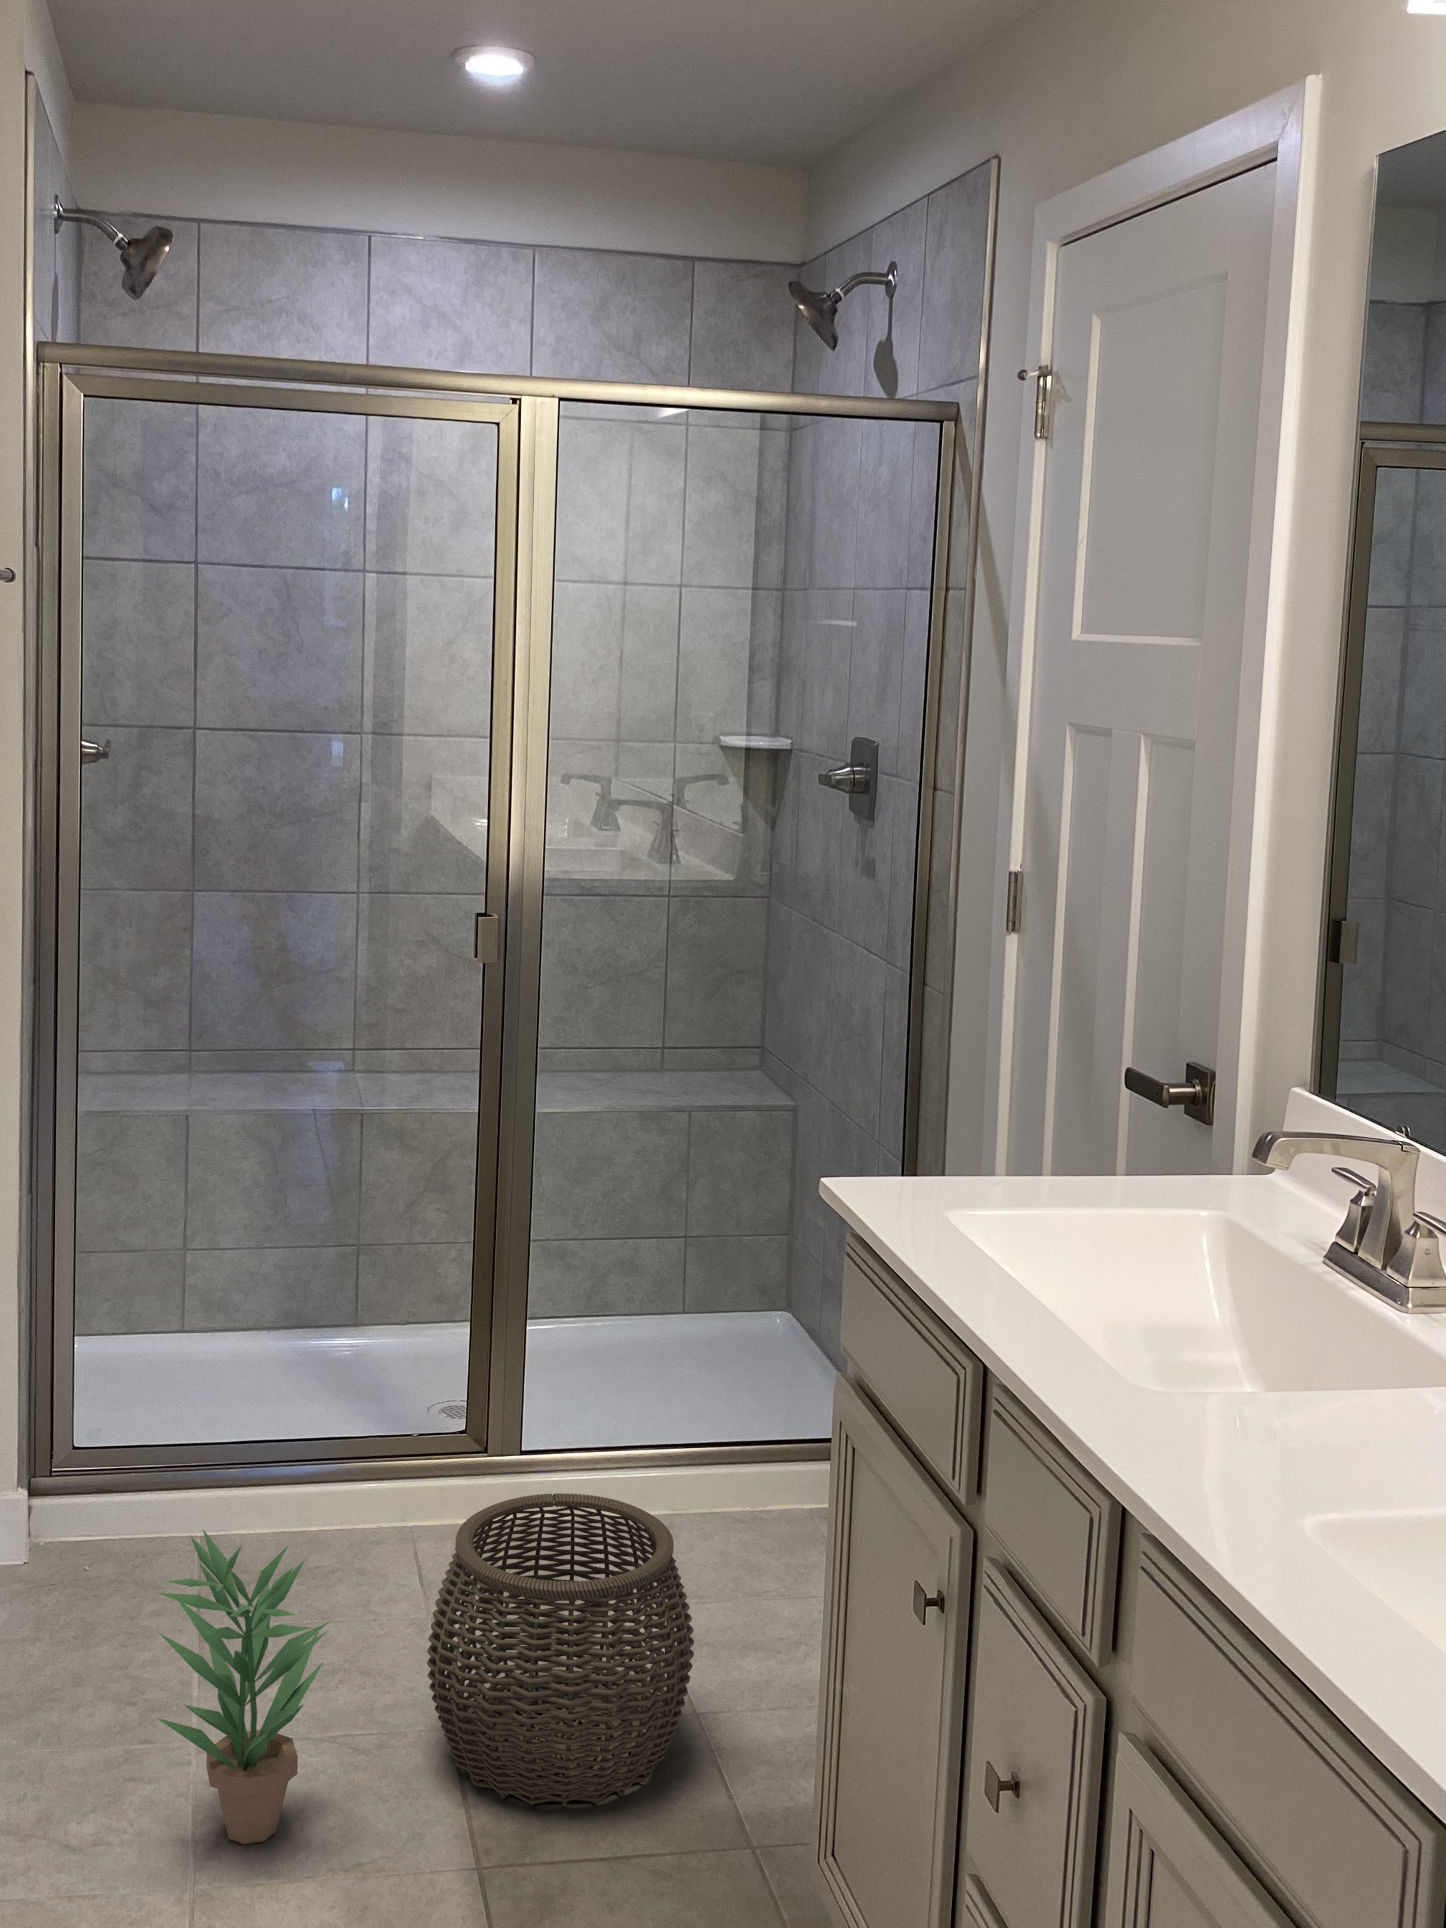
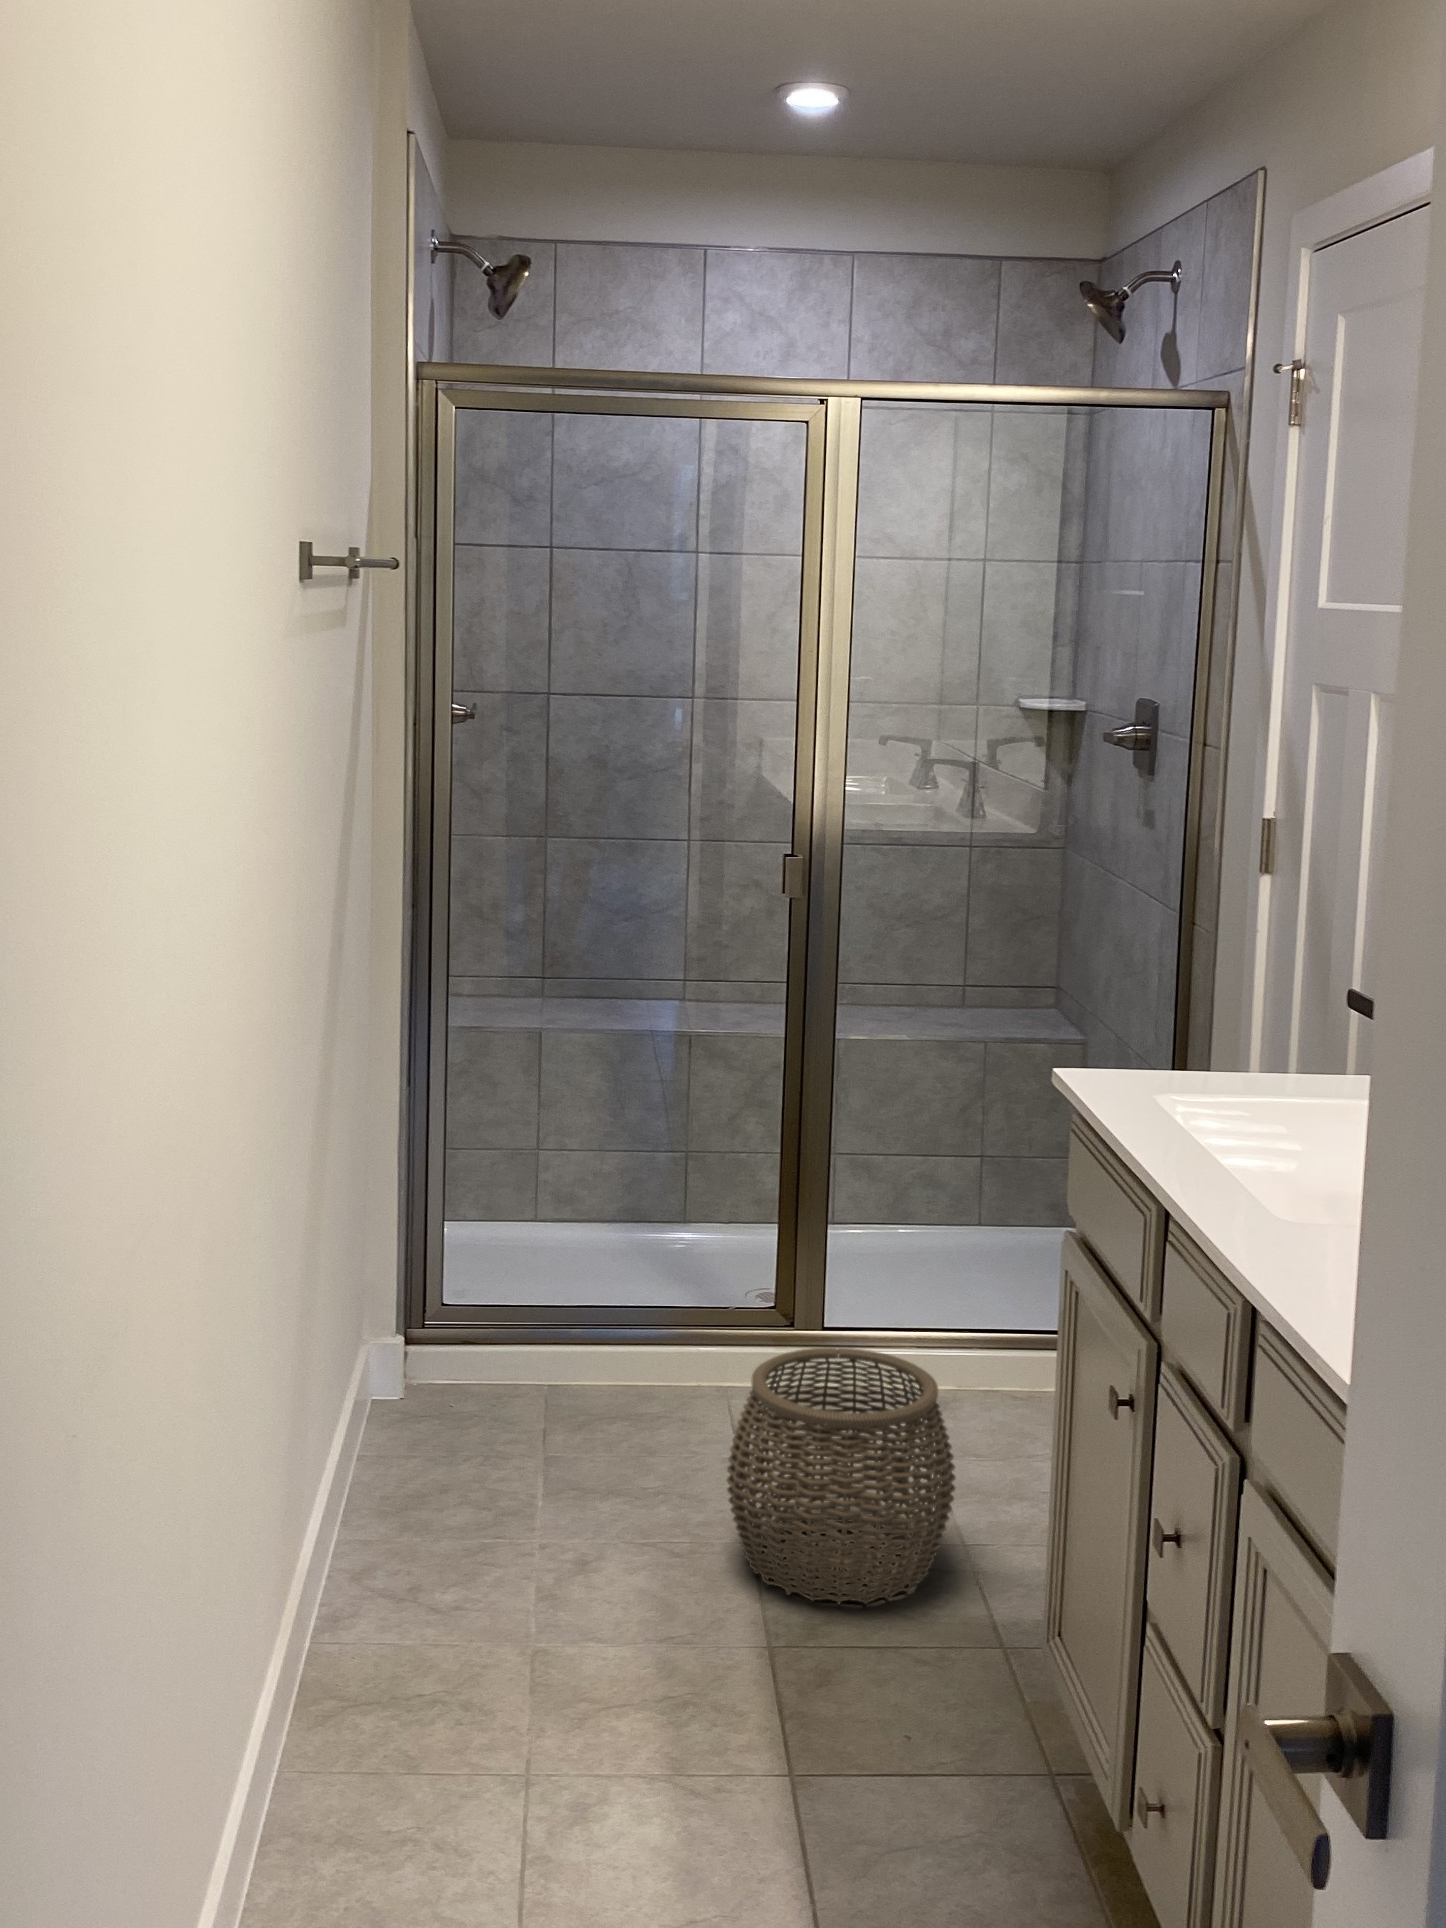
potted plant: present [157,1530,329,1844] -> none [502,1349,644,1611]

